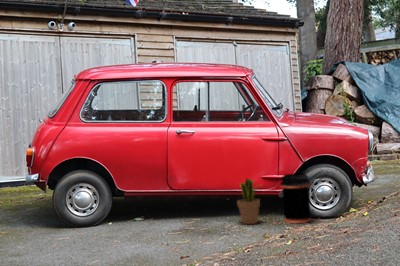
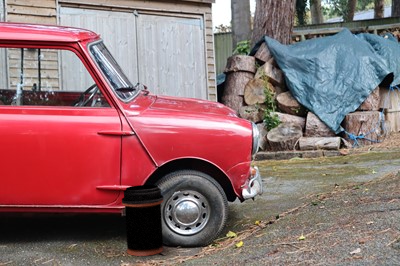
potted plant: present [237,179,260,224] -> none [60,191,95,257]

